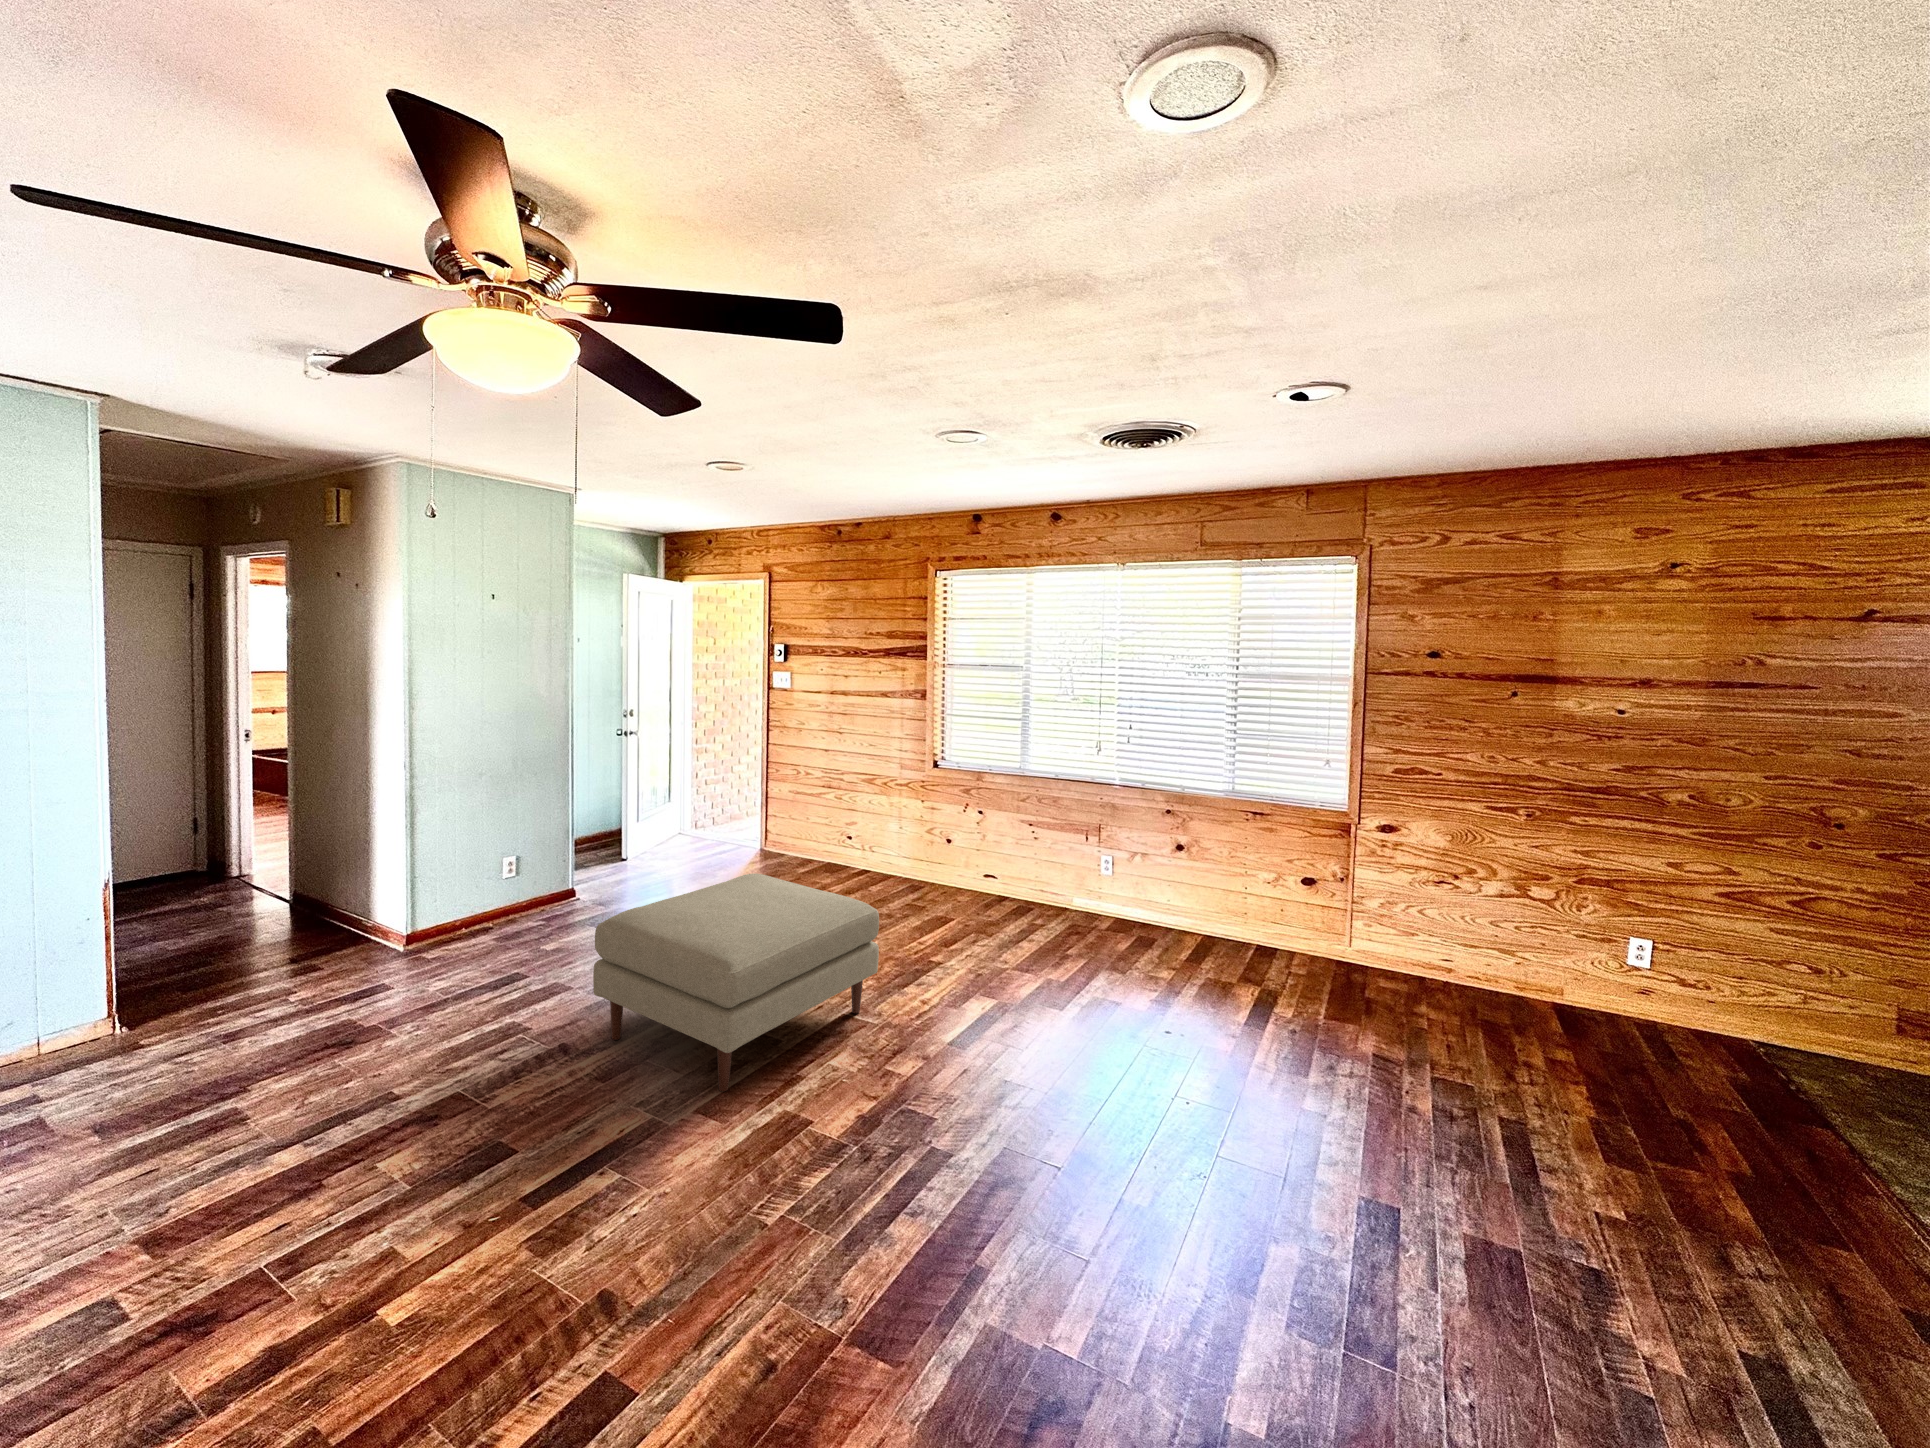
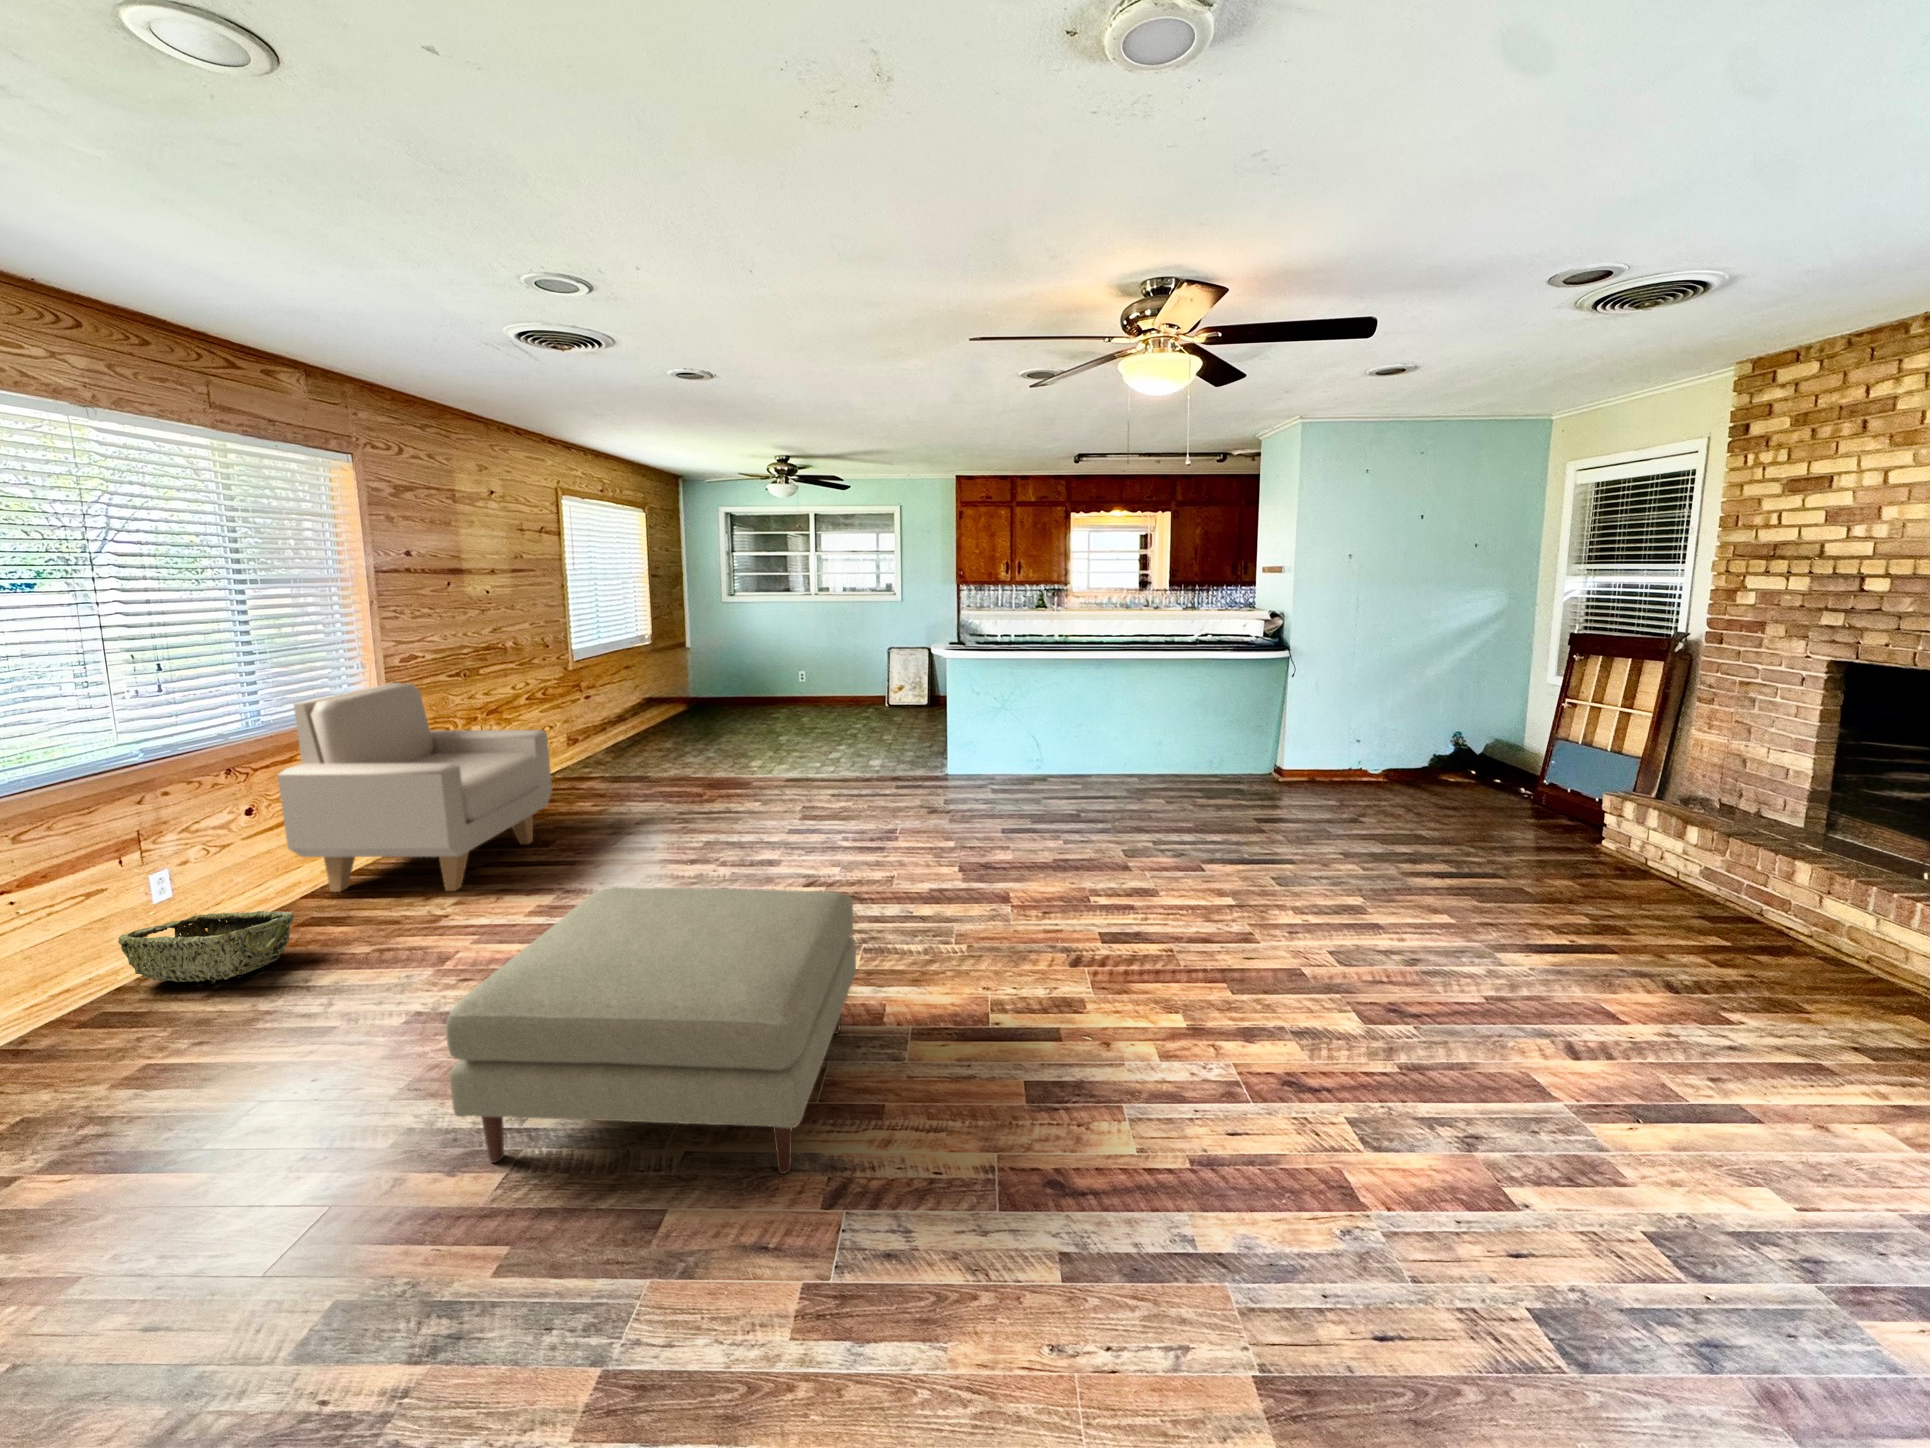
armchair: none [1162,774,1383,1015] -> present [278,683,552,892]
woven basket: none [1036,873,1110,929] -> present [118,911,293,982]

